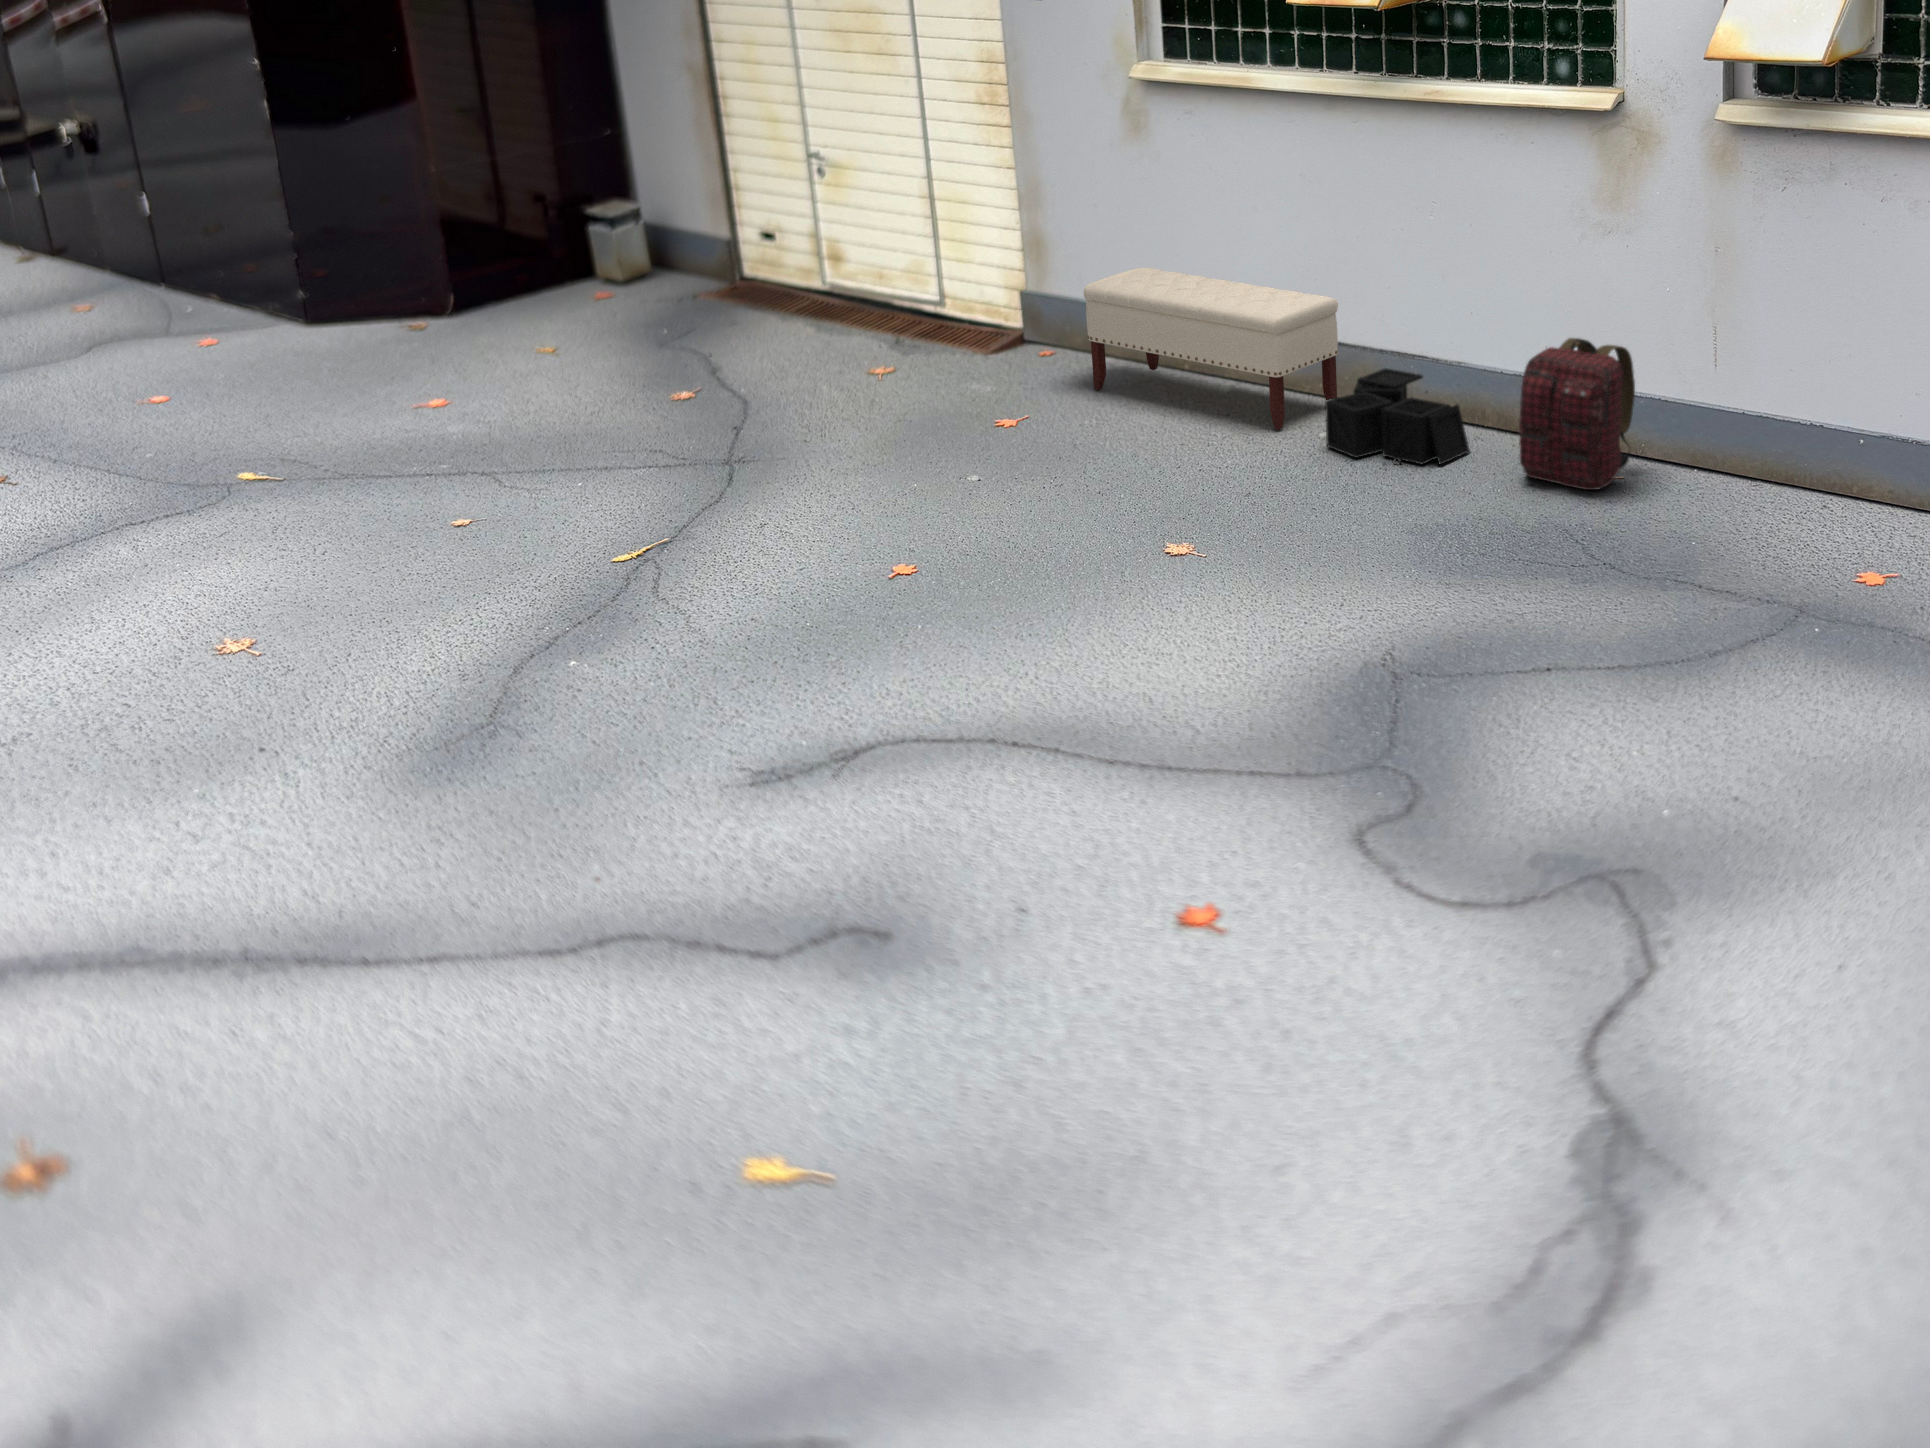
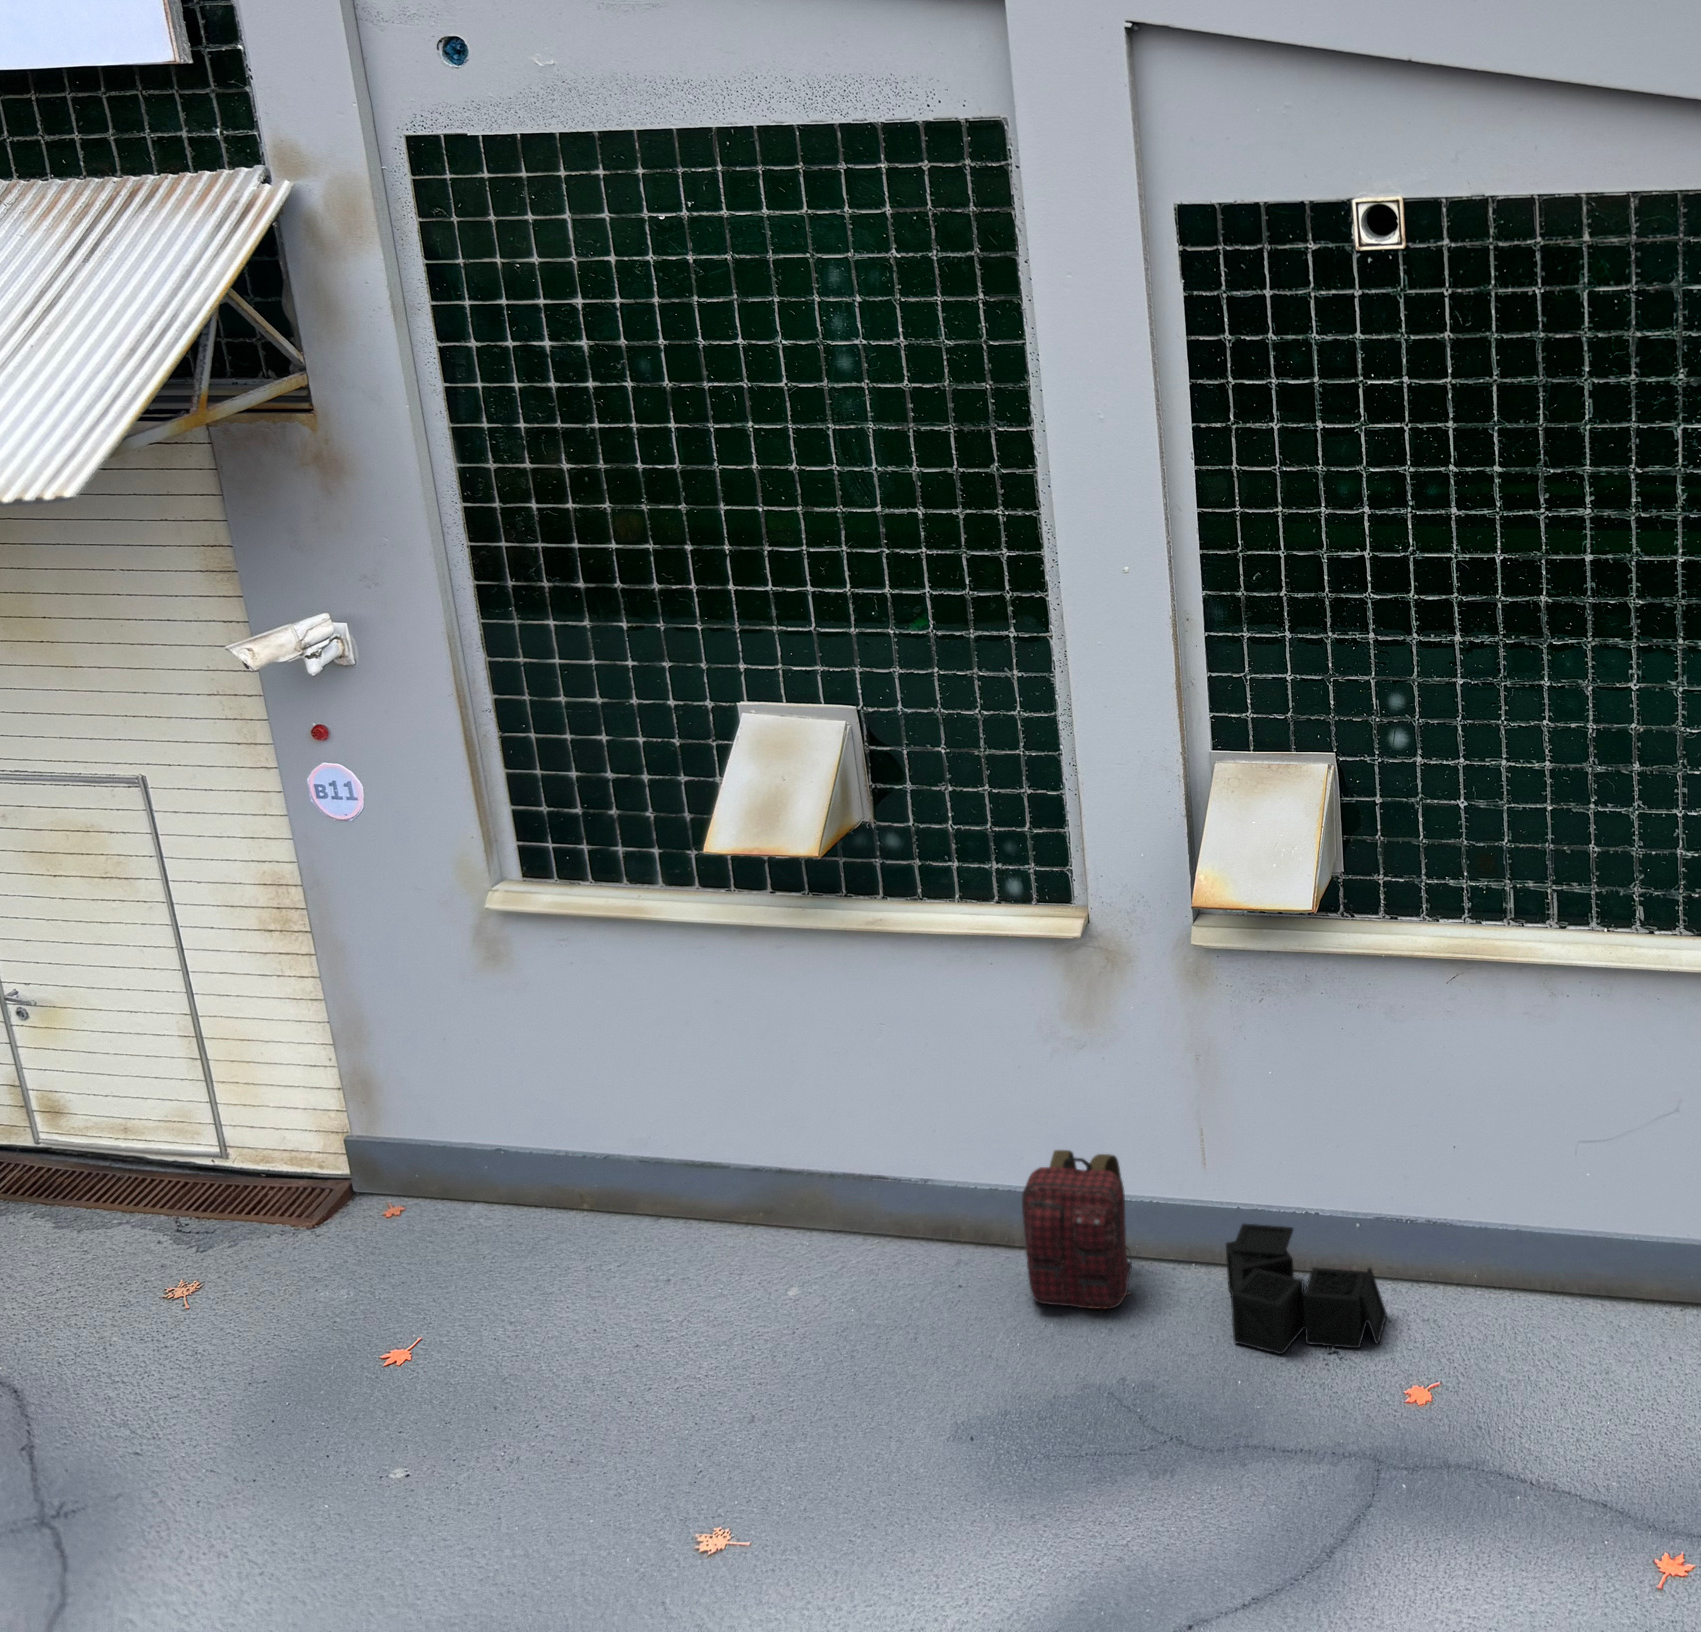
bench: present [1084,268,1338,430] -> none [471,1105,780,1285]
storage bin: present [1325,368,1470,464] -> present [1226,1224,1387,1360]

